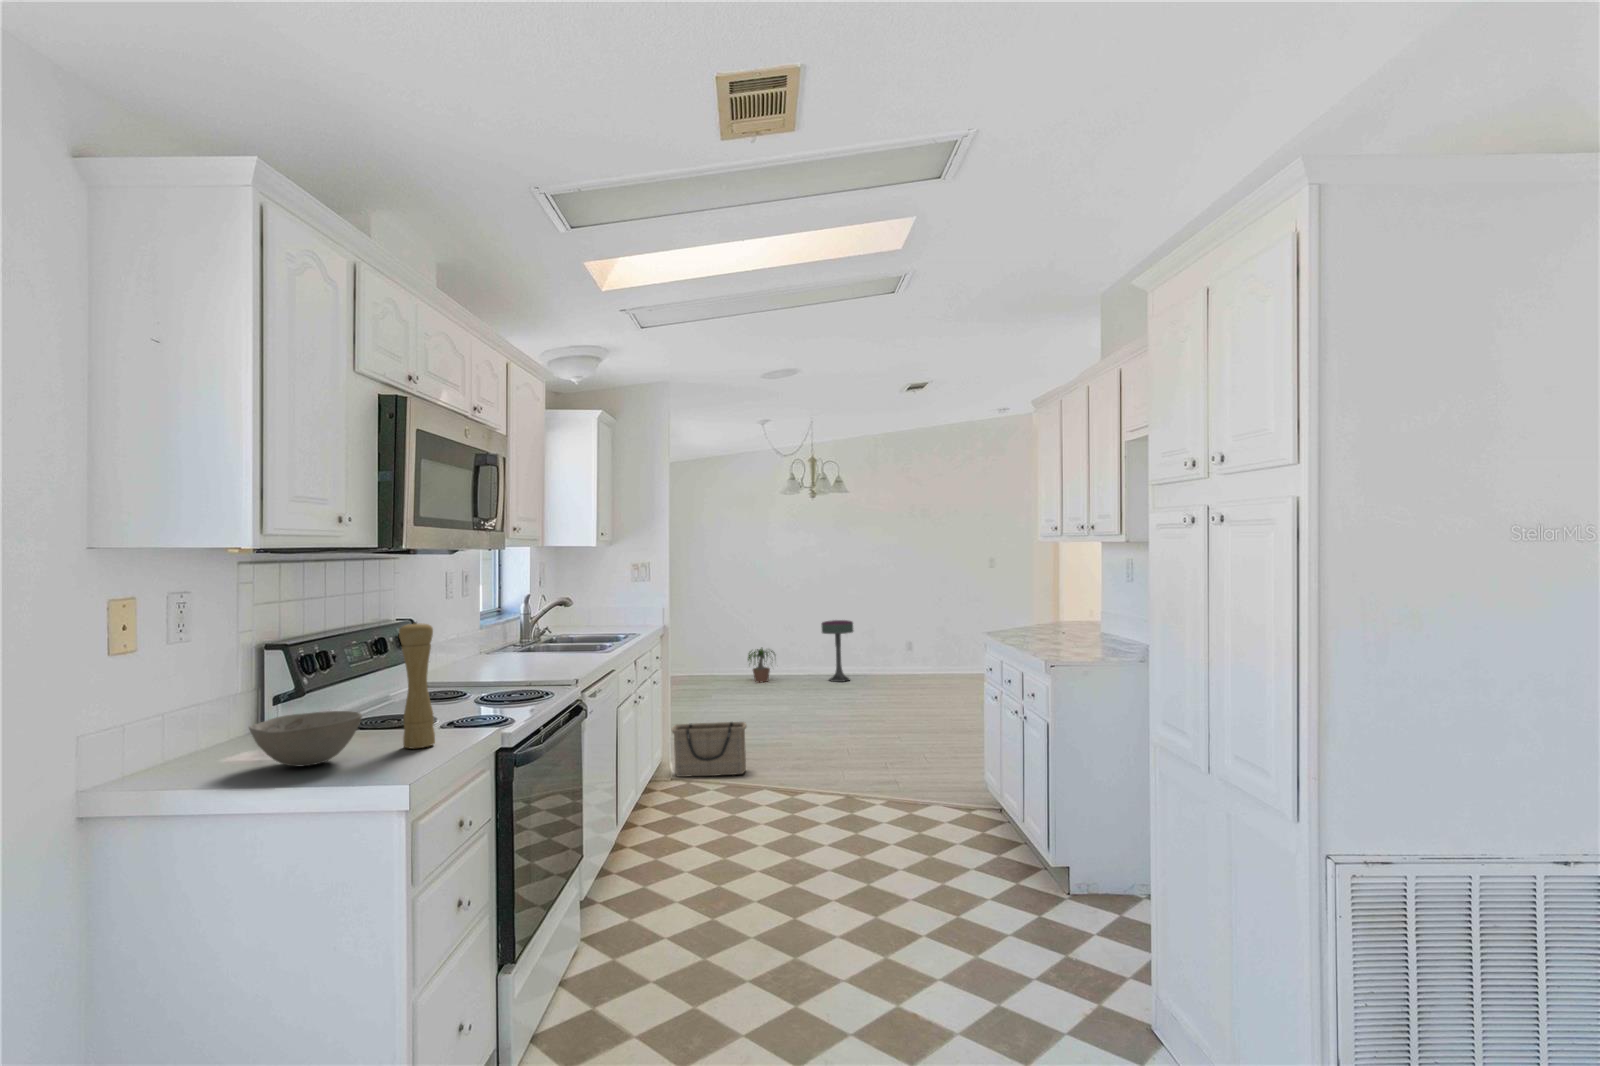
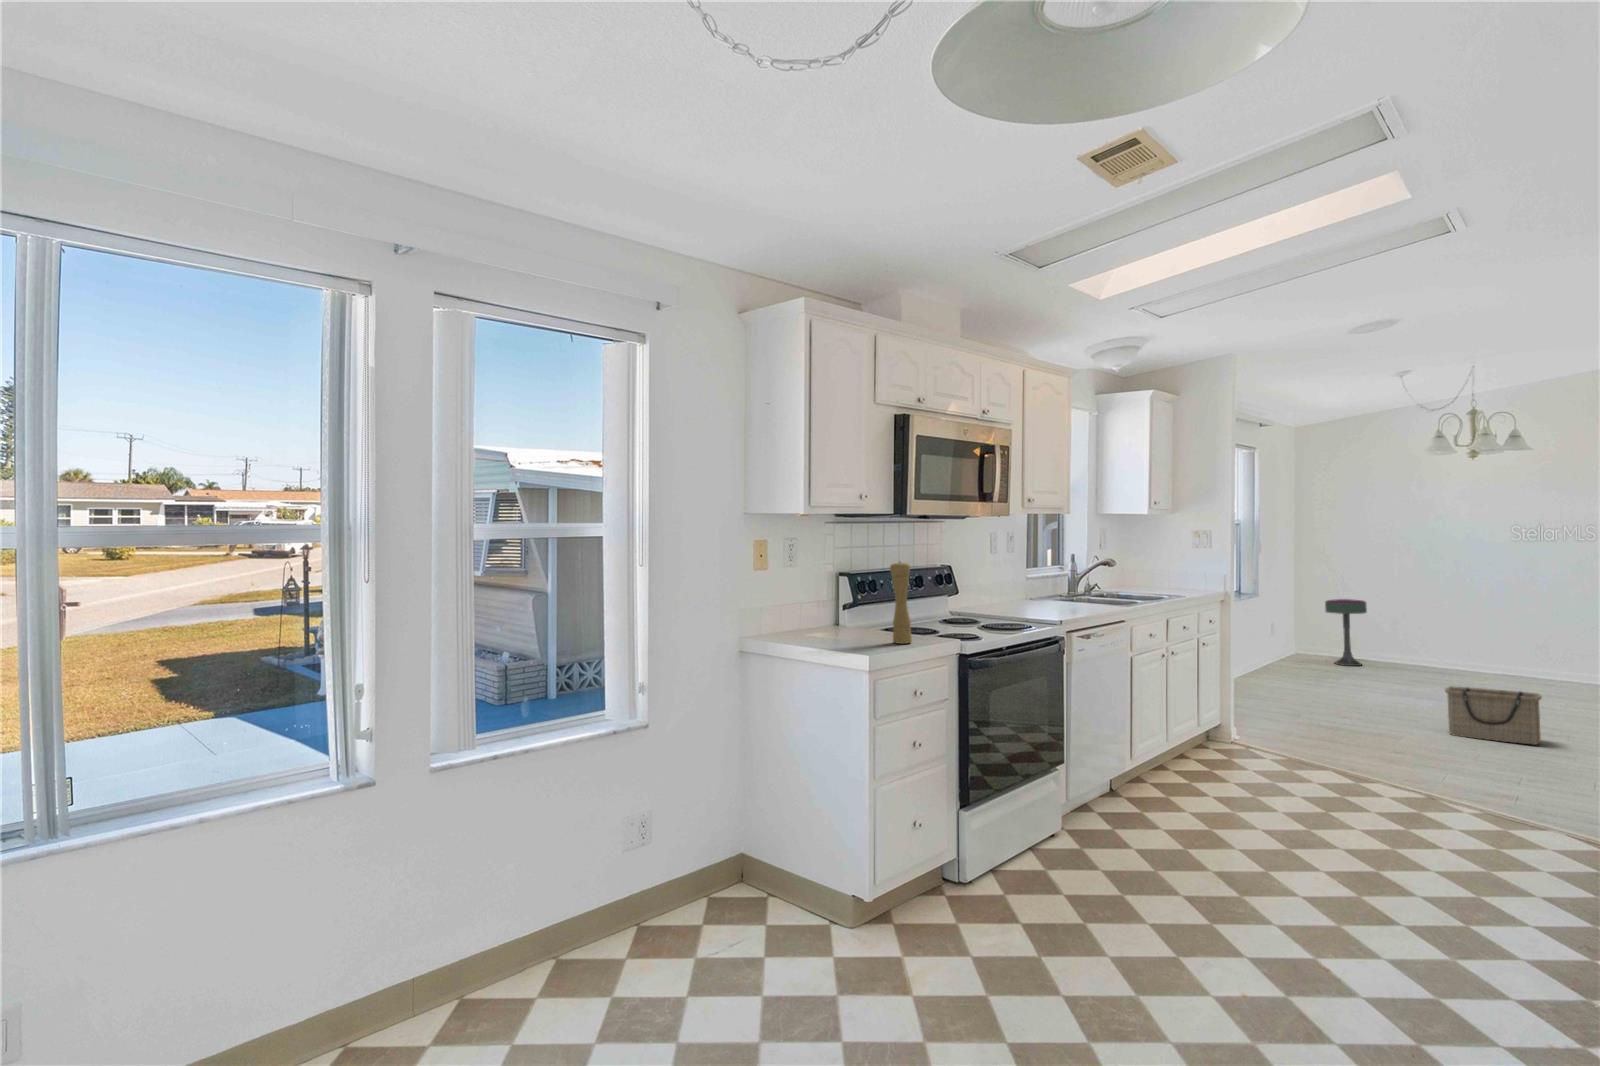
bar stool: present [821,620,853,682] -> present [1325,599,1367,666]
potted plant: present [748,648,775,682] -> none [1392,634,1449,673]
bowl: present [249,711,362,766] -> none [807,614,866,643]
basket: present [672,722,747,777] -> present [1445,686,1542,745]

